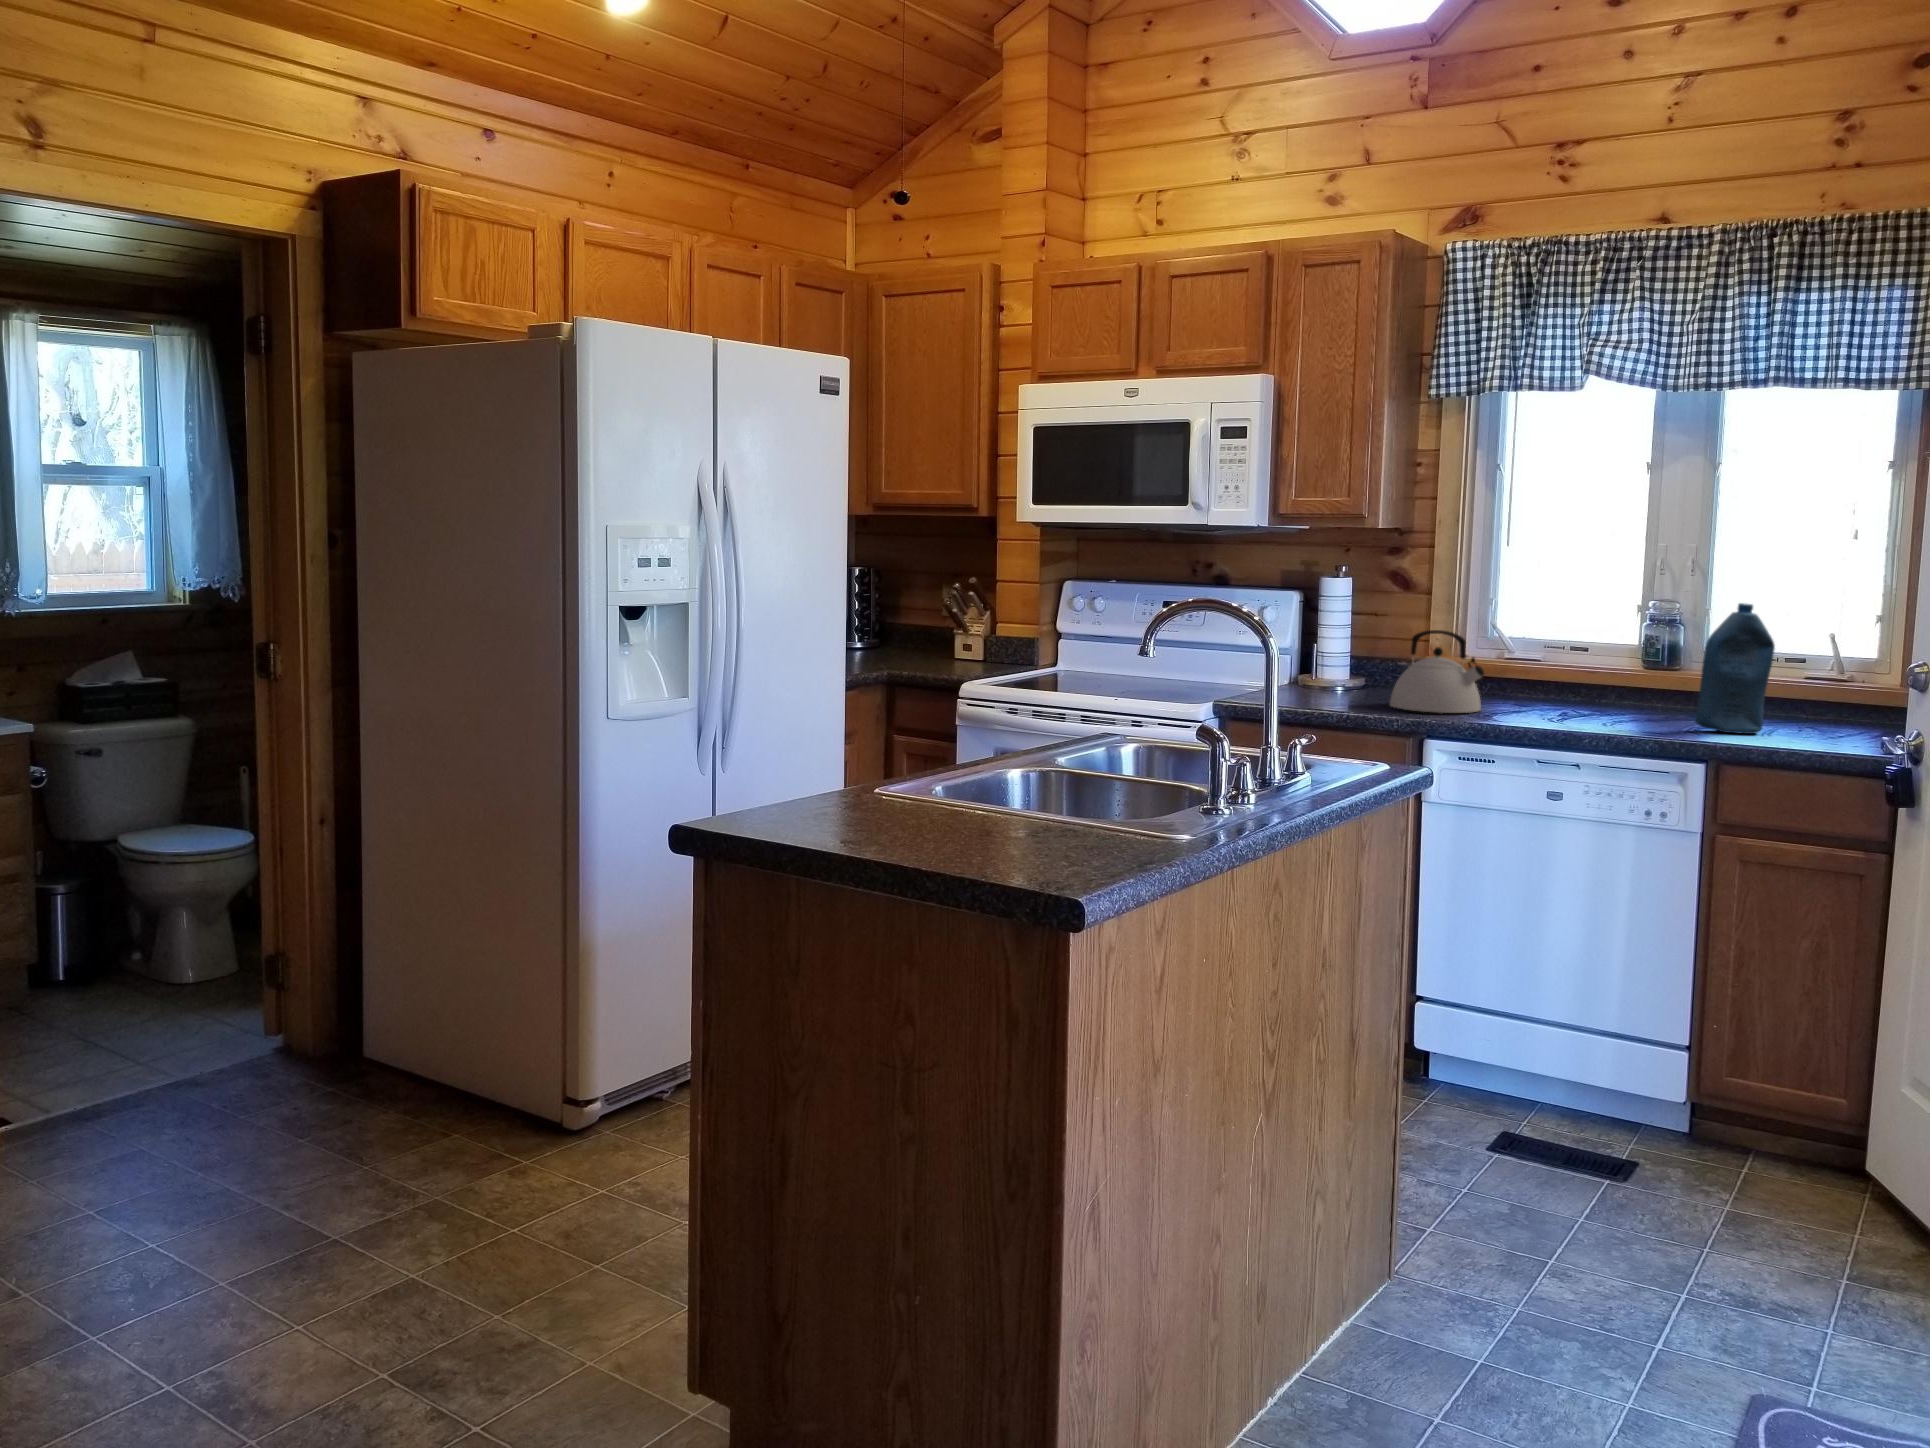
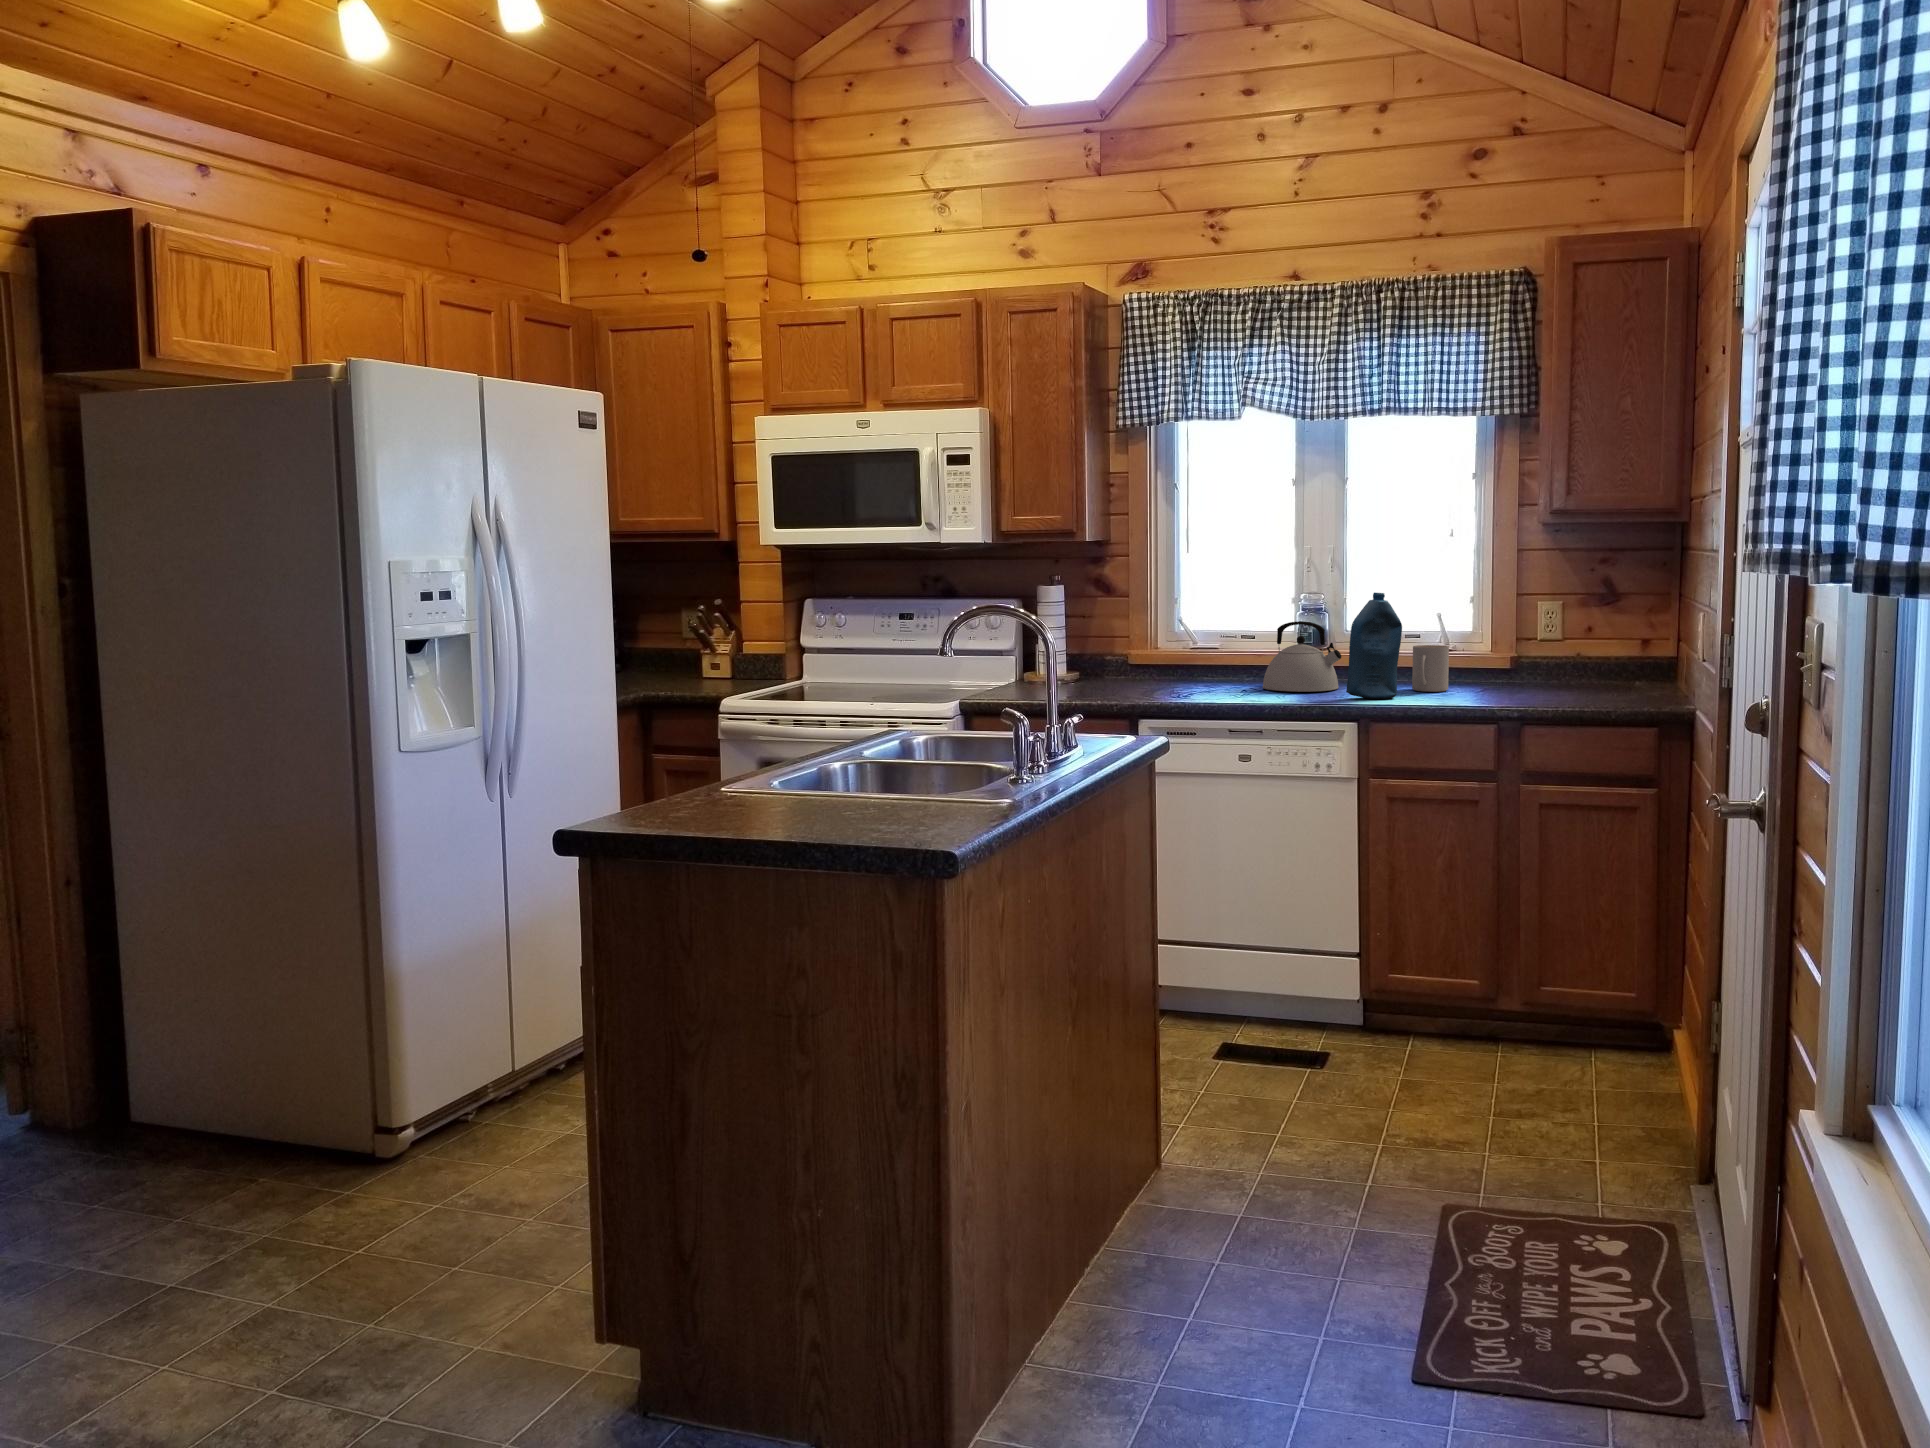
kettle: present [1390,630,1484,713] -> present [1263,621,1341,692]
mug: none [1786,671,1839,729] -> present [1412,645,1449,692]

